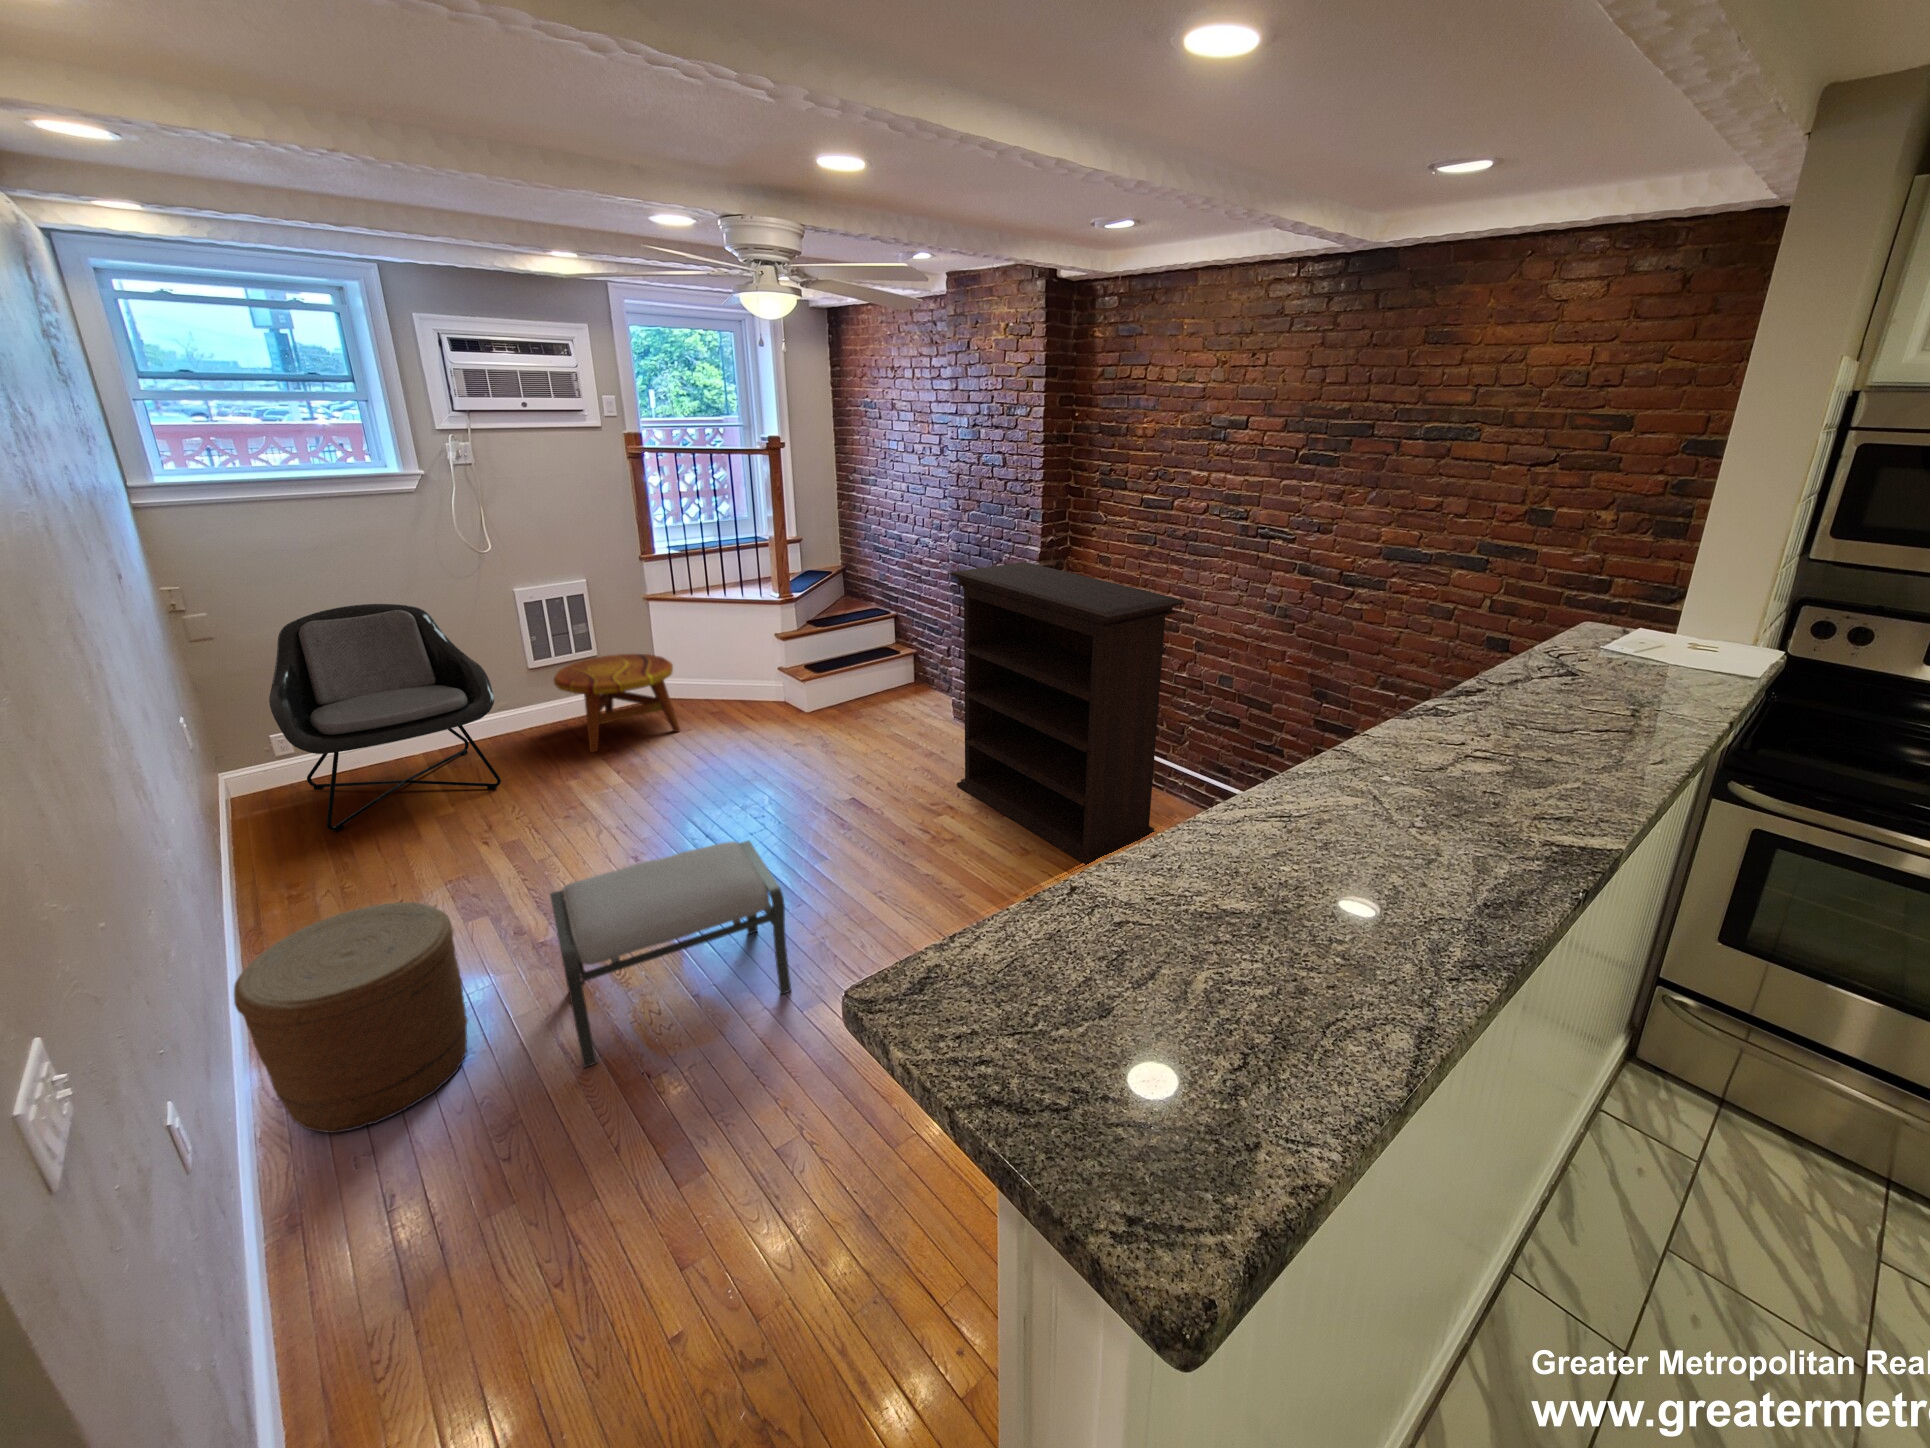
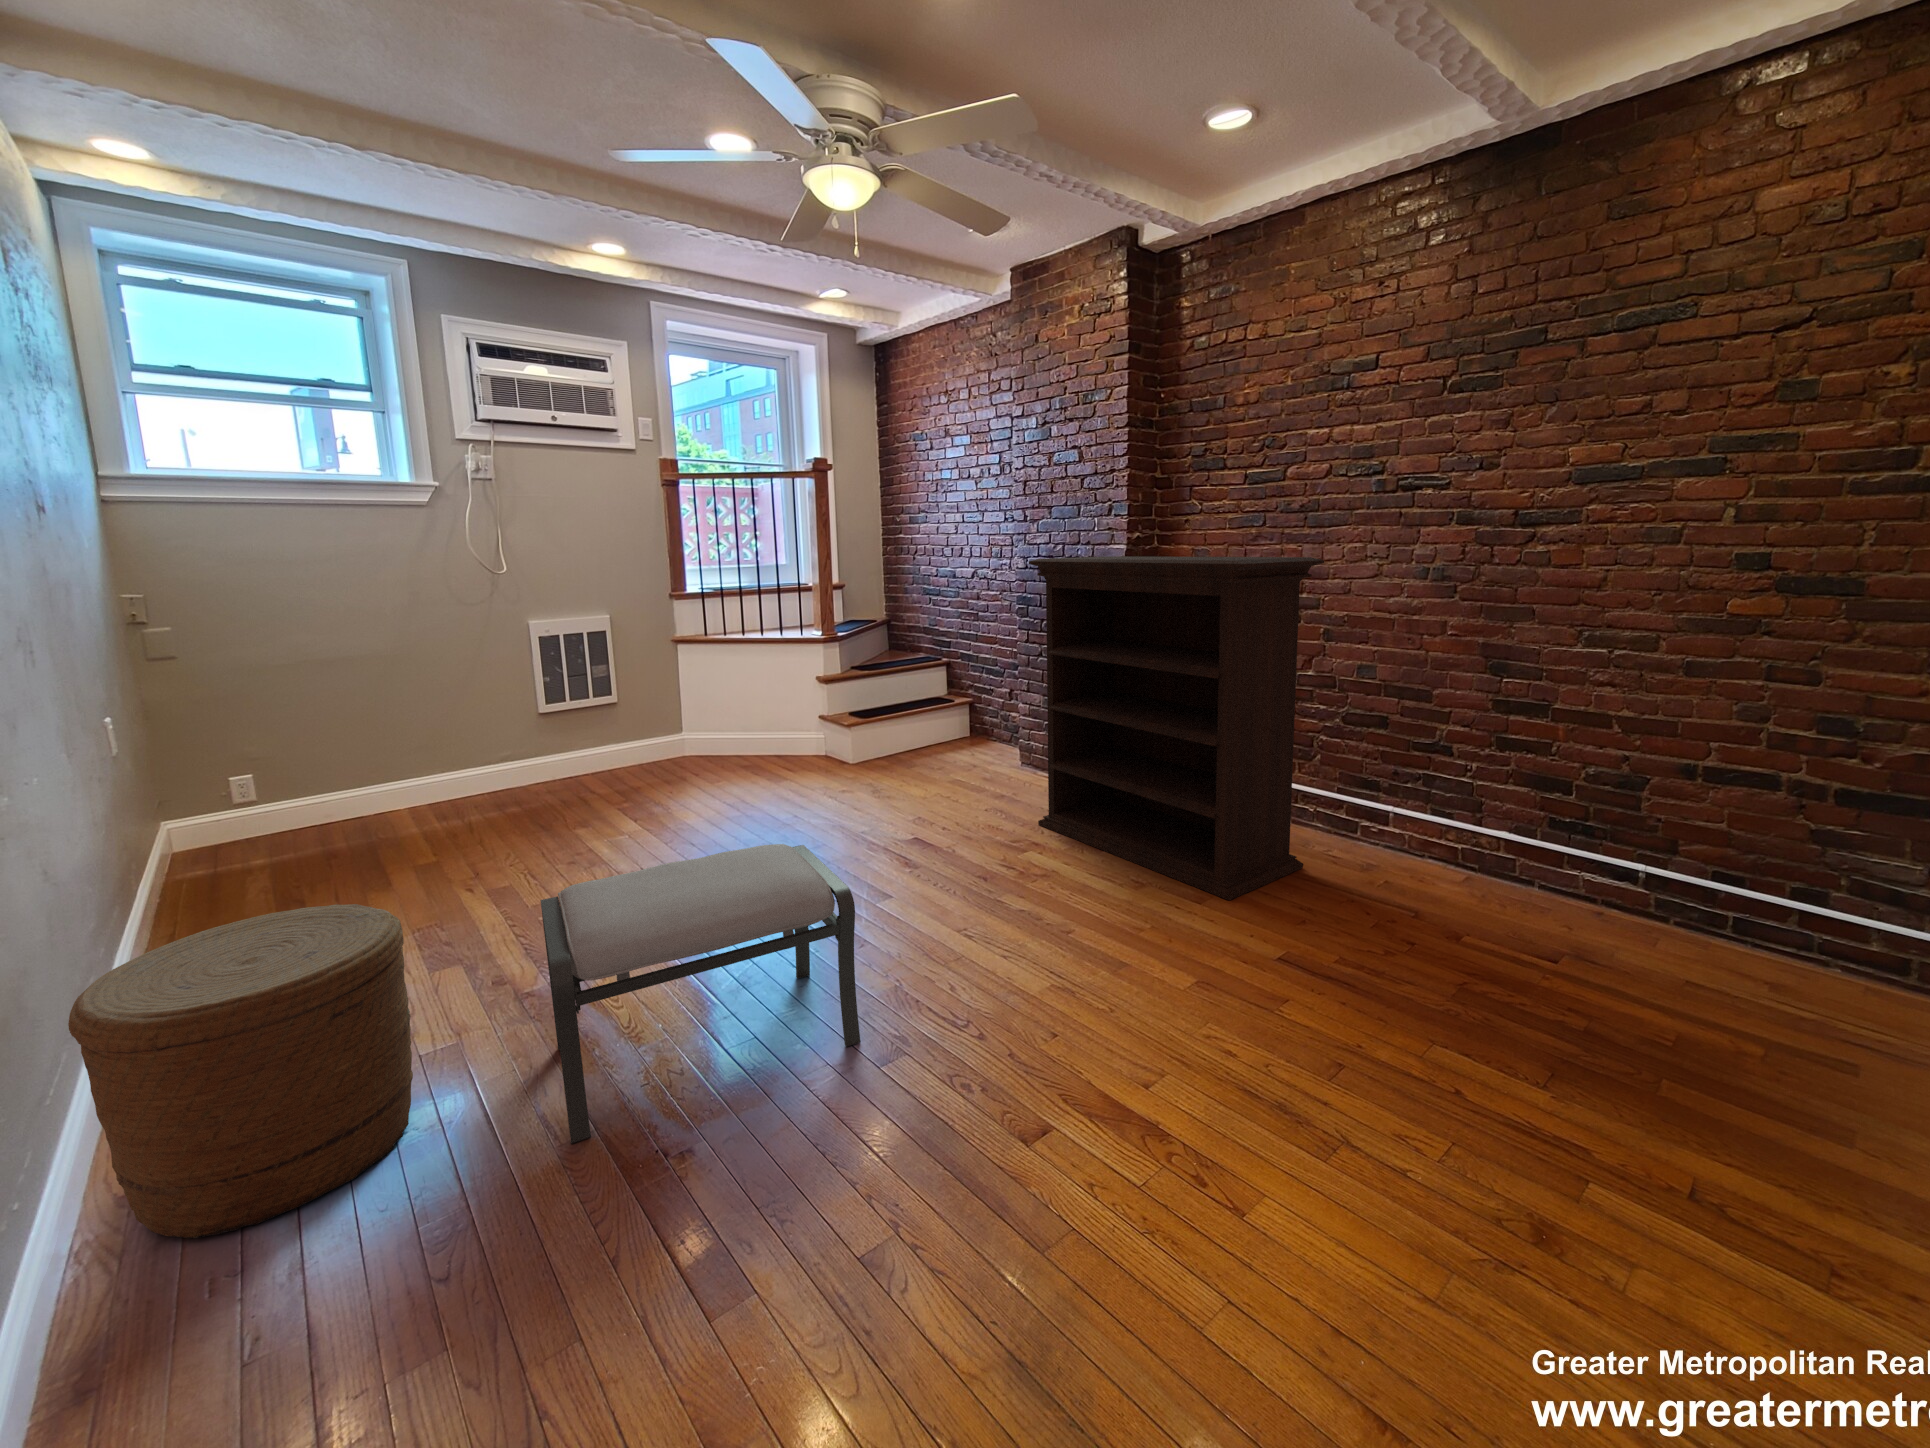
lounge chair: present [269,604,501,832] -> none [229,628,495,884]
side table: present [554,654,680,752] -> none [565,701,707,805]

